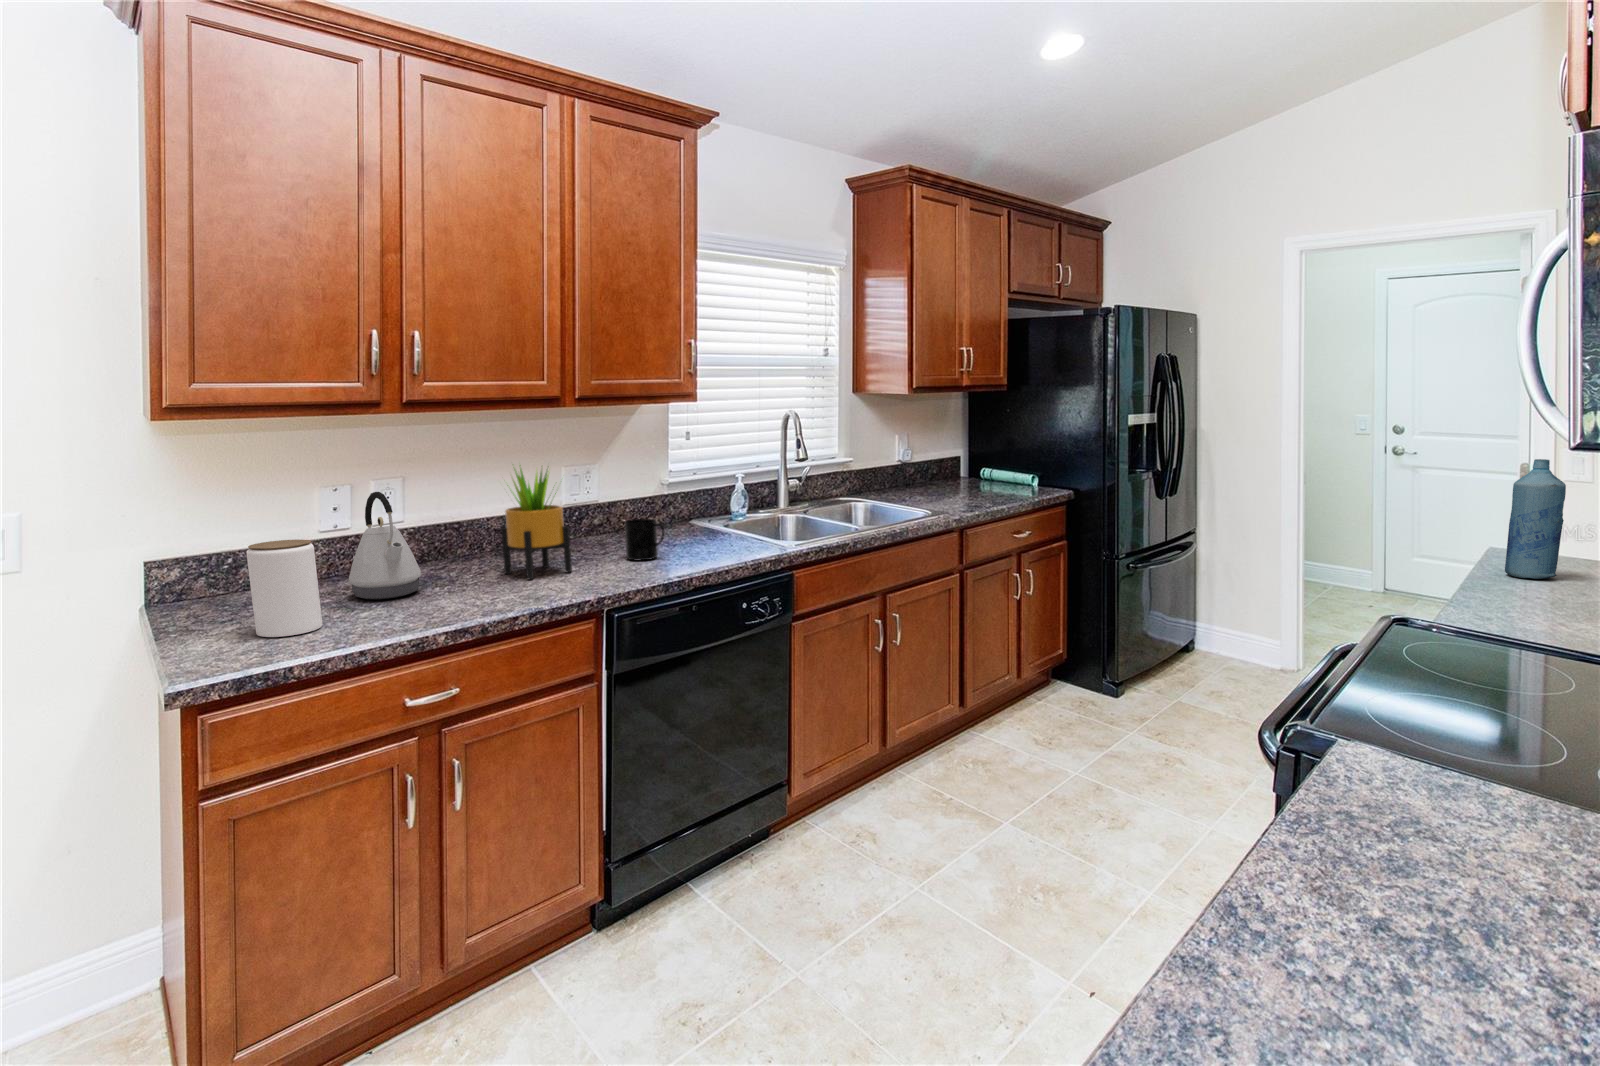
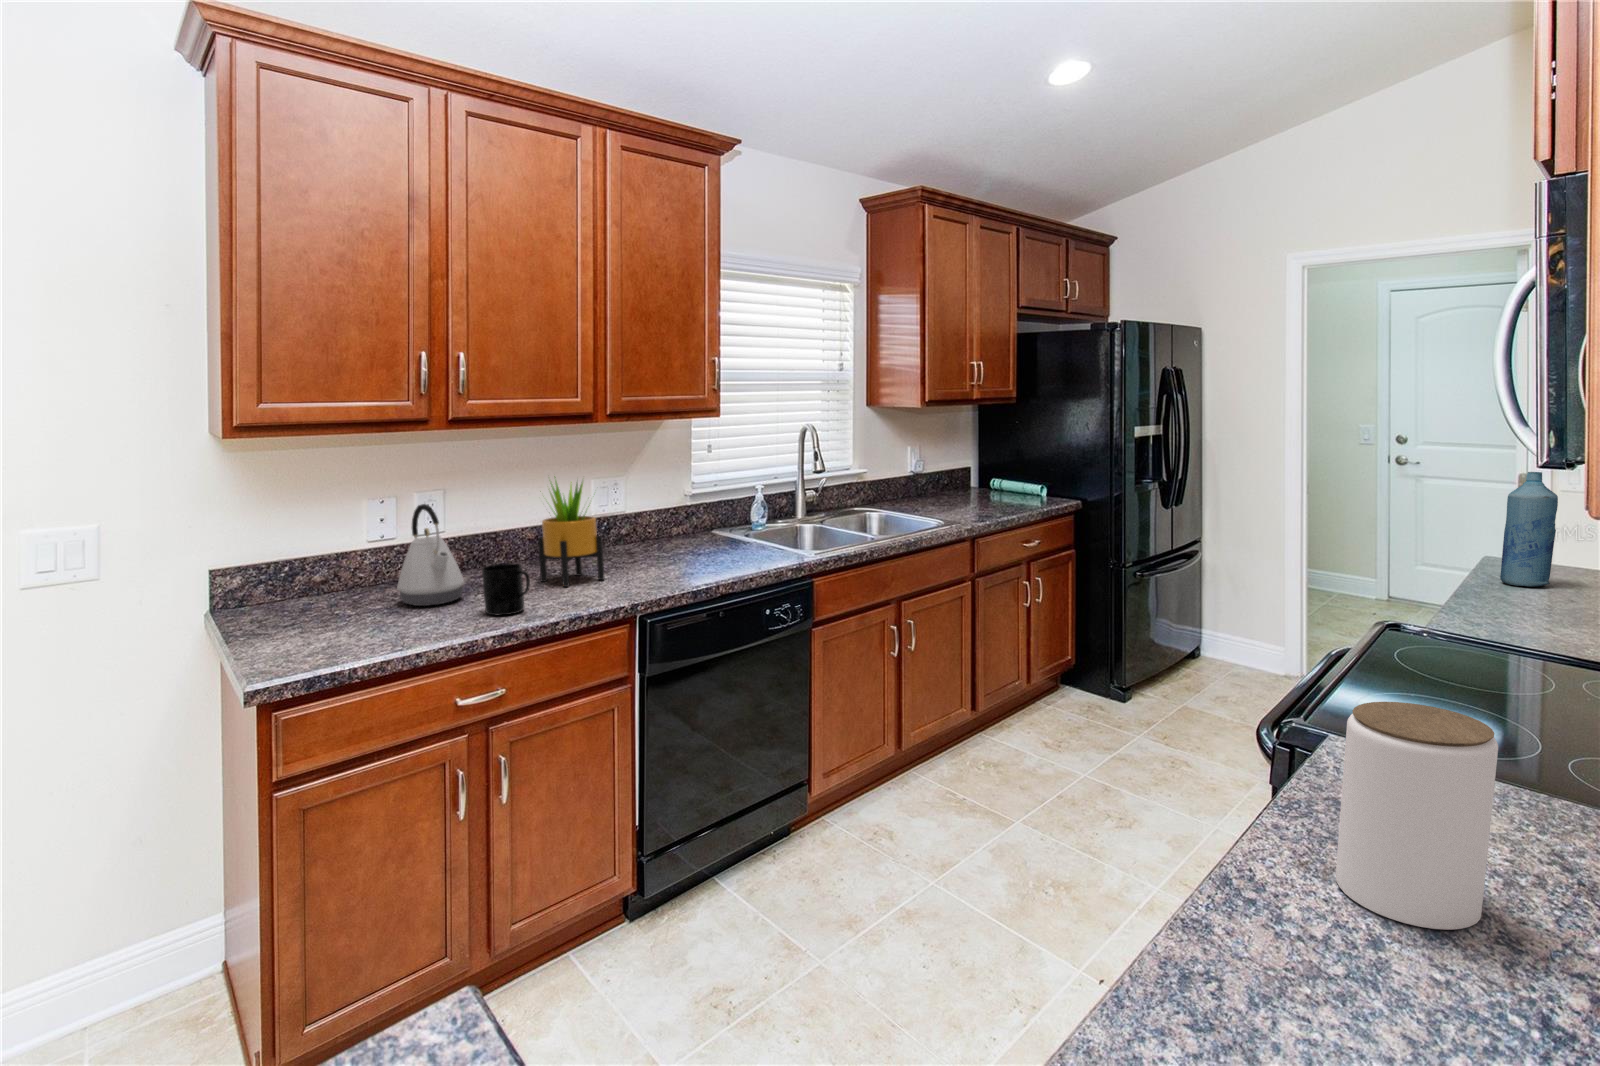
mug: present [625,519,664,560] -> present [482,564,530,615]
jar: present [247,539,322,637] -> present [1336,702,1498,930]

